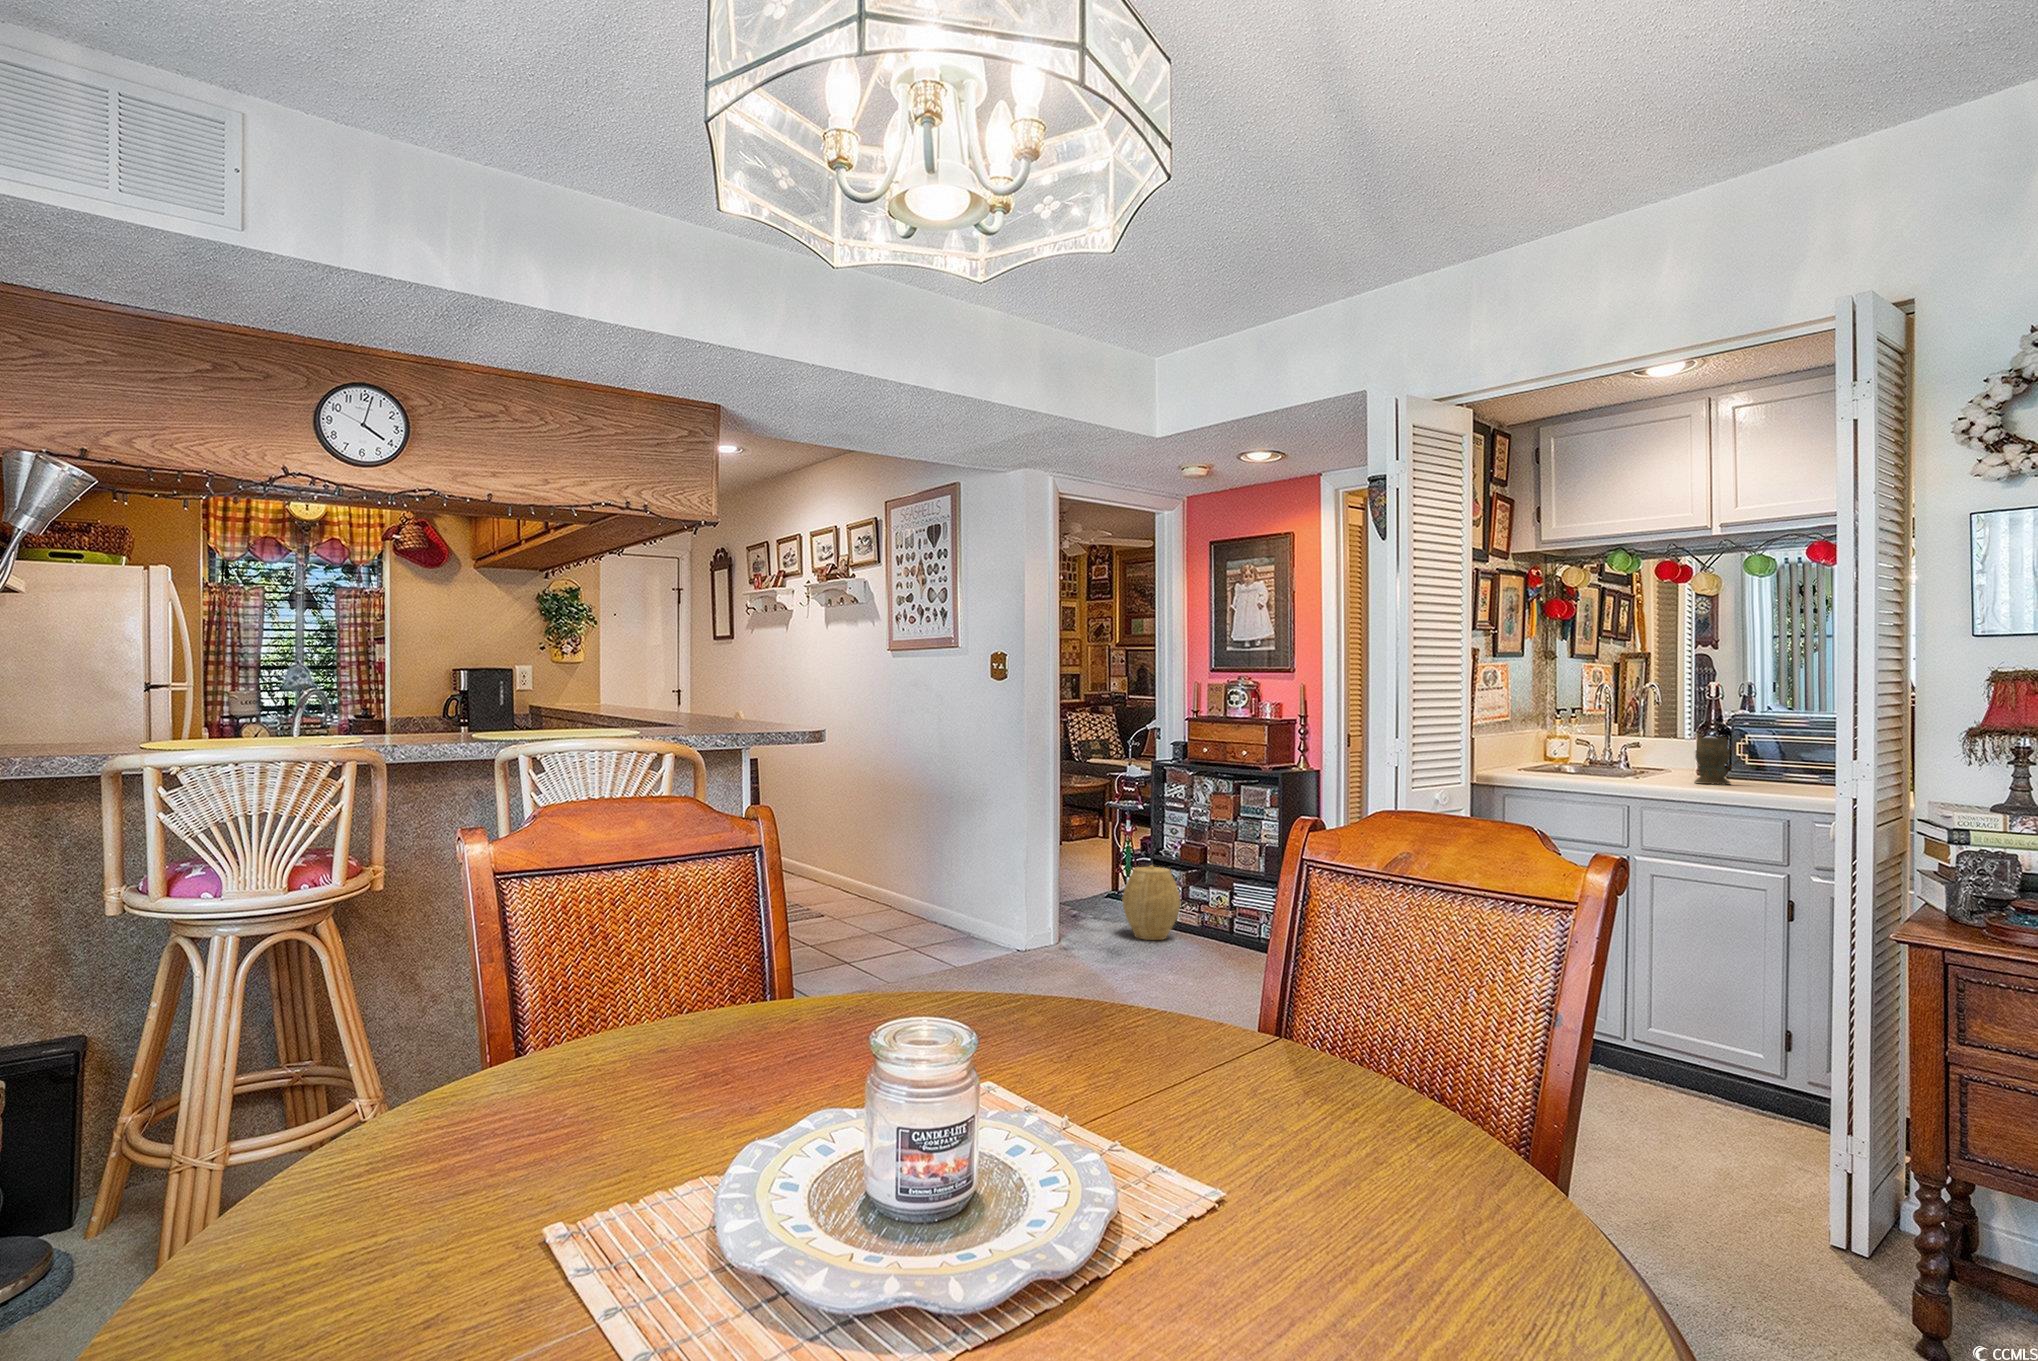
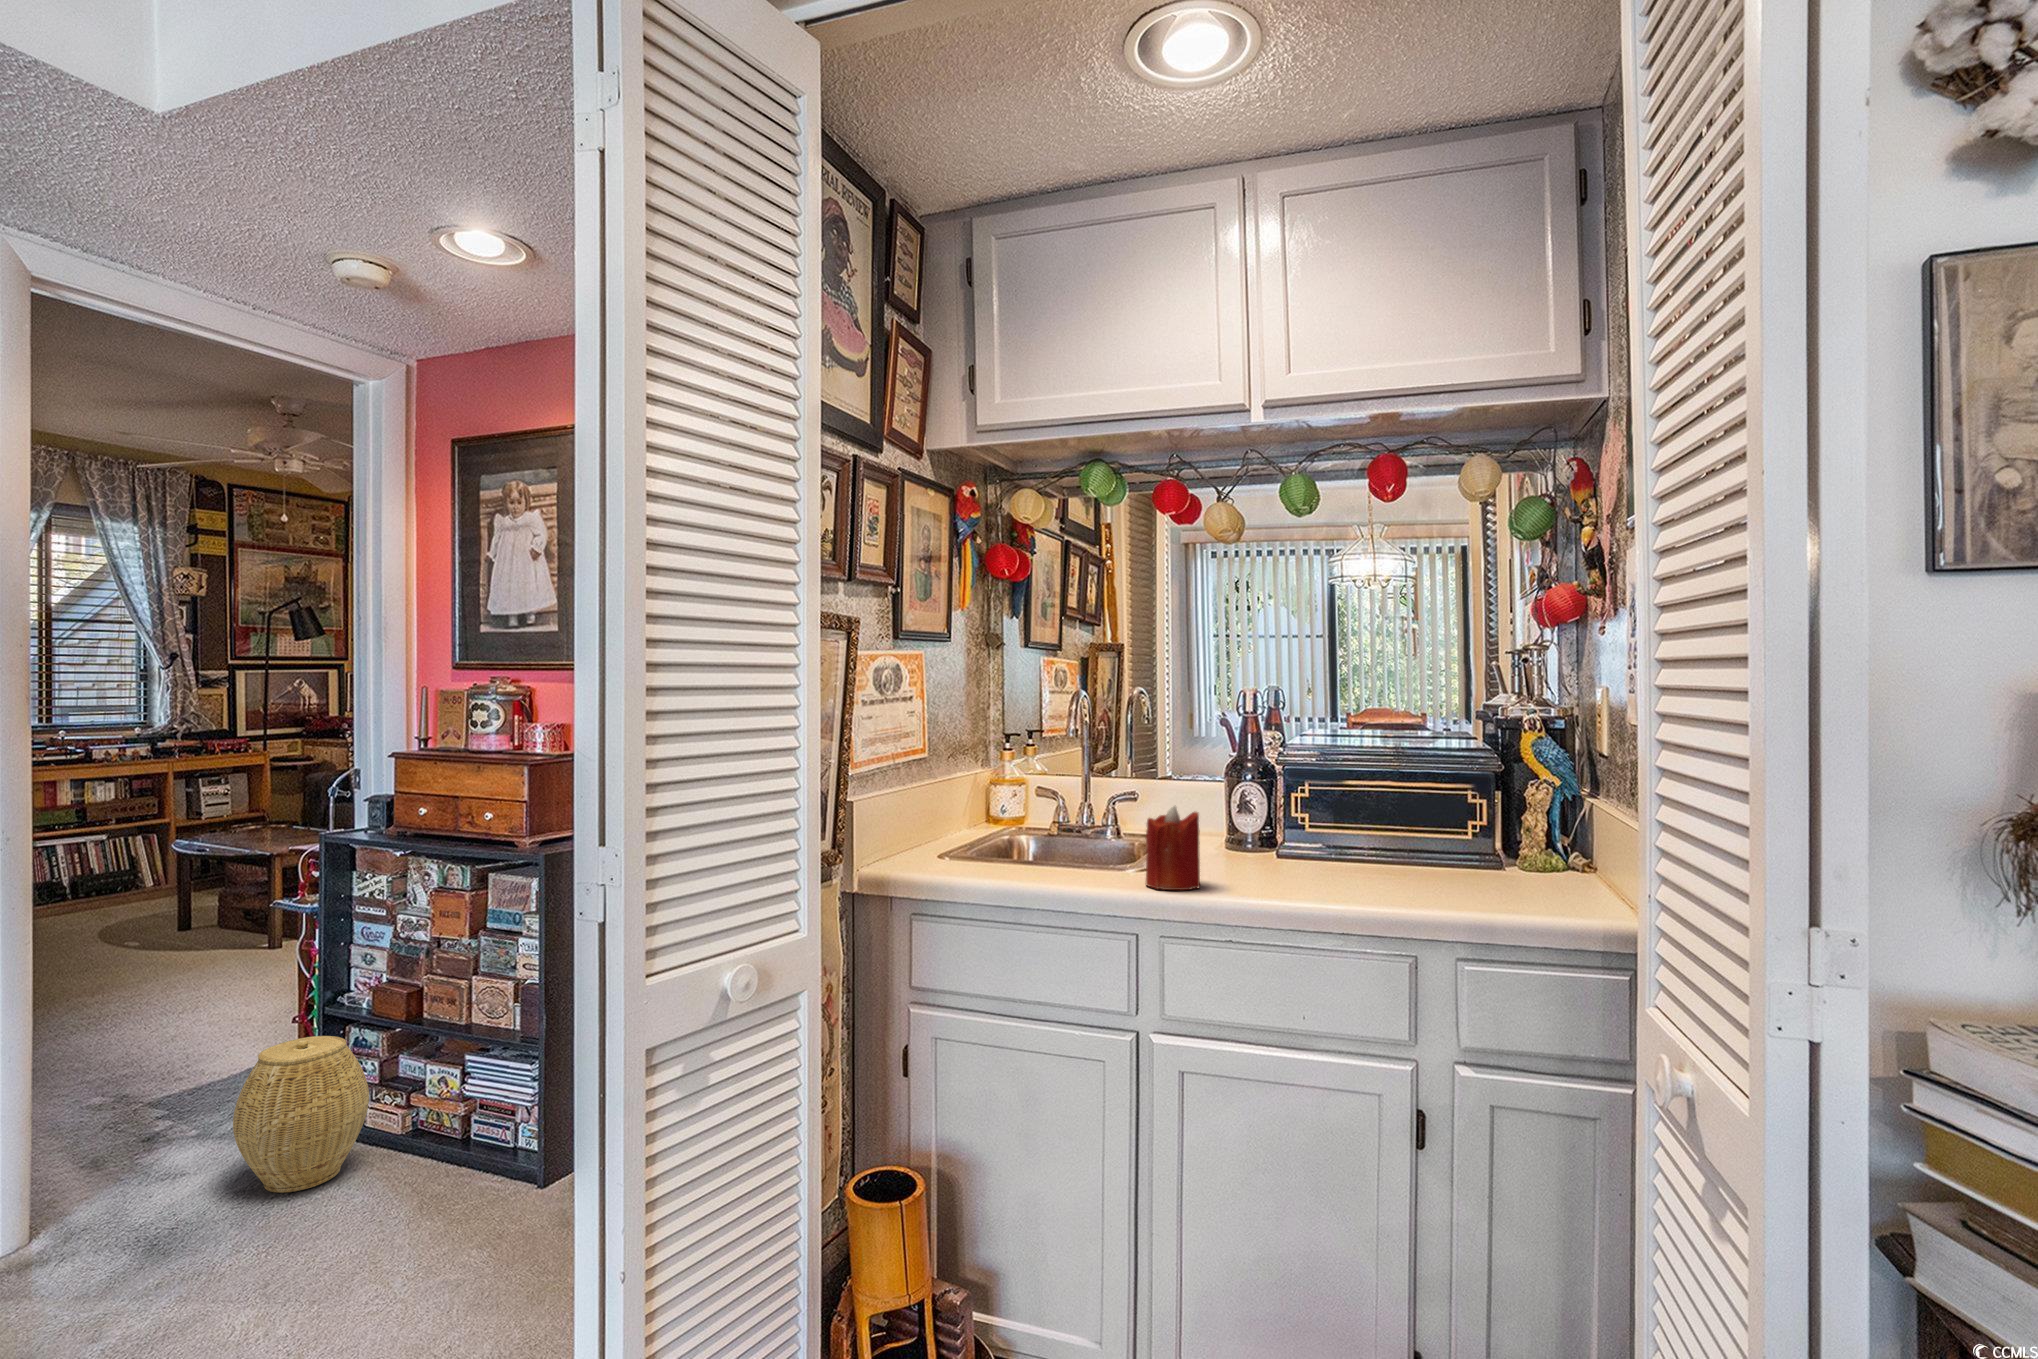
candle: none [1617,736,1651,781] -> present [1146,806,1200,890]
mug: present [1695,737,1747,785] -> none [1279,807,1362,900]

